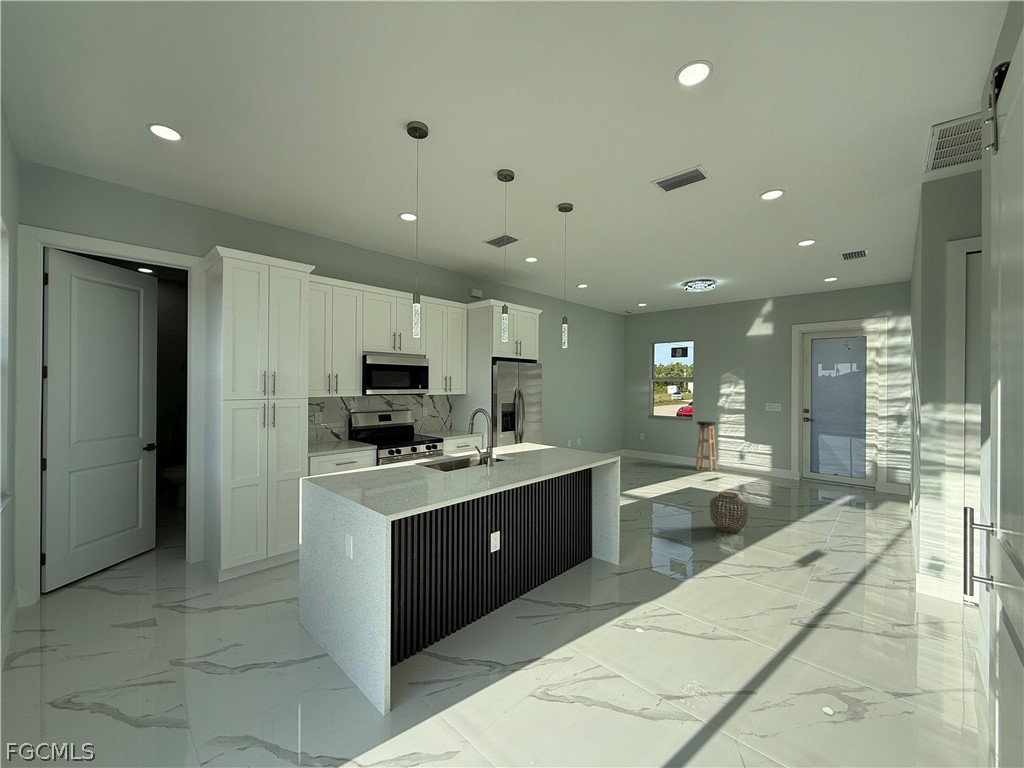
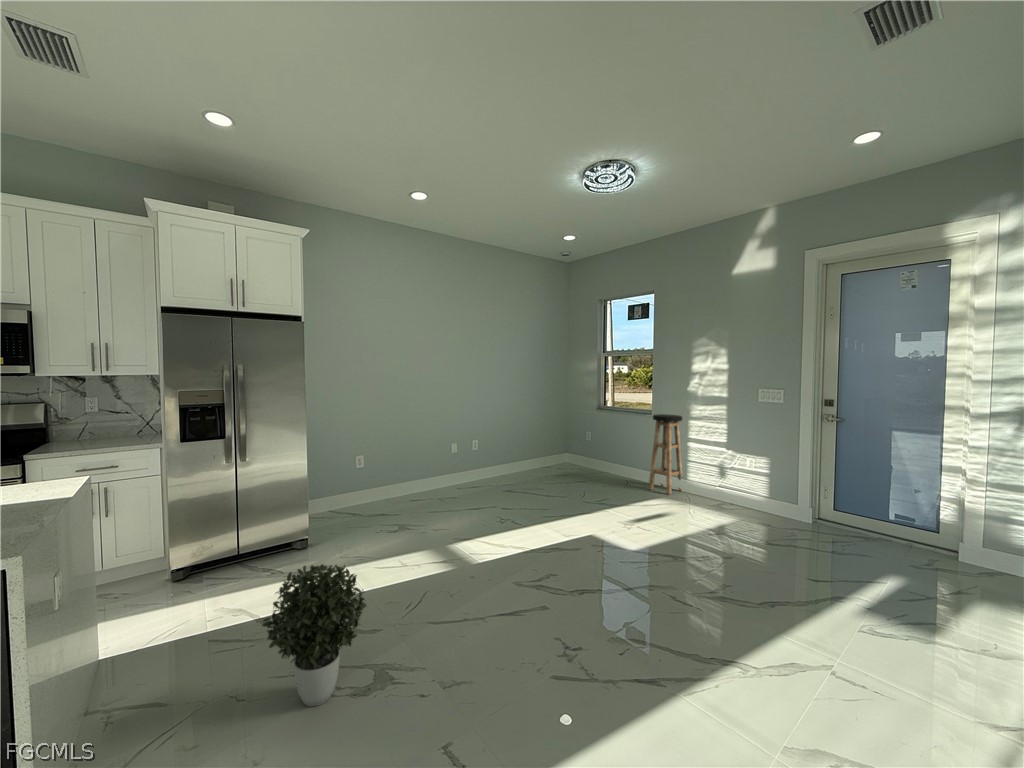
potted plant: none [646,485,687,542] -> present [262,564,367,707]
woven basket: present [710,492,748,533] -> none [474,578,555,684]

